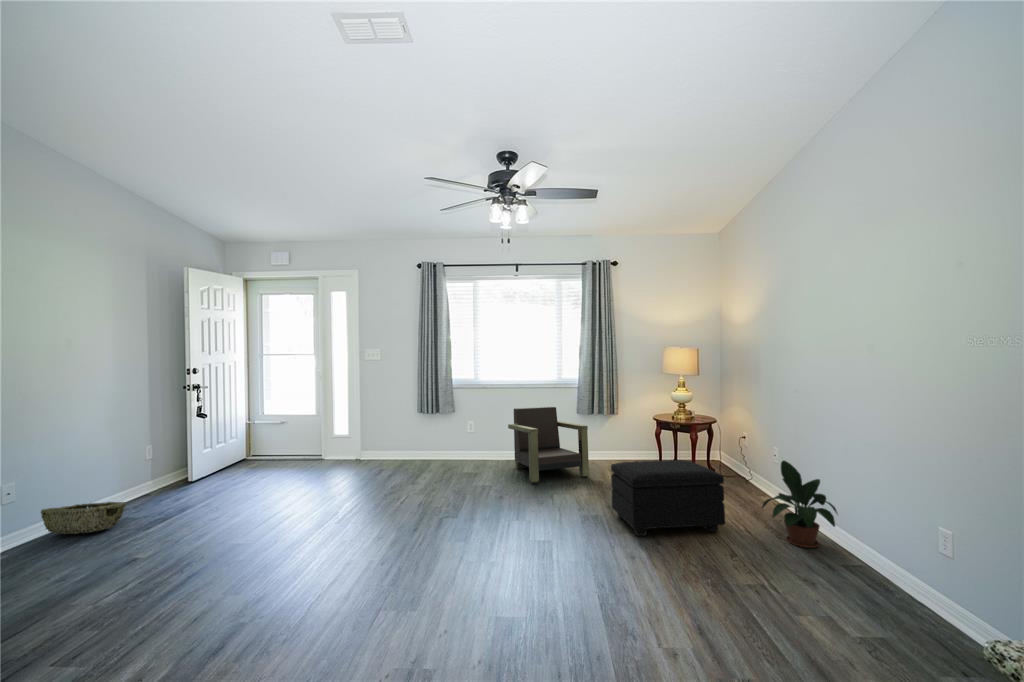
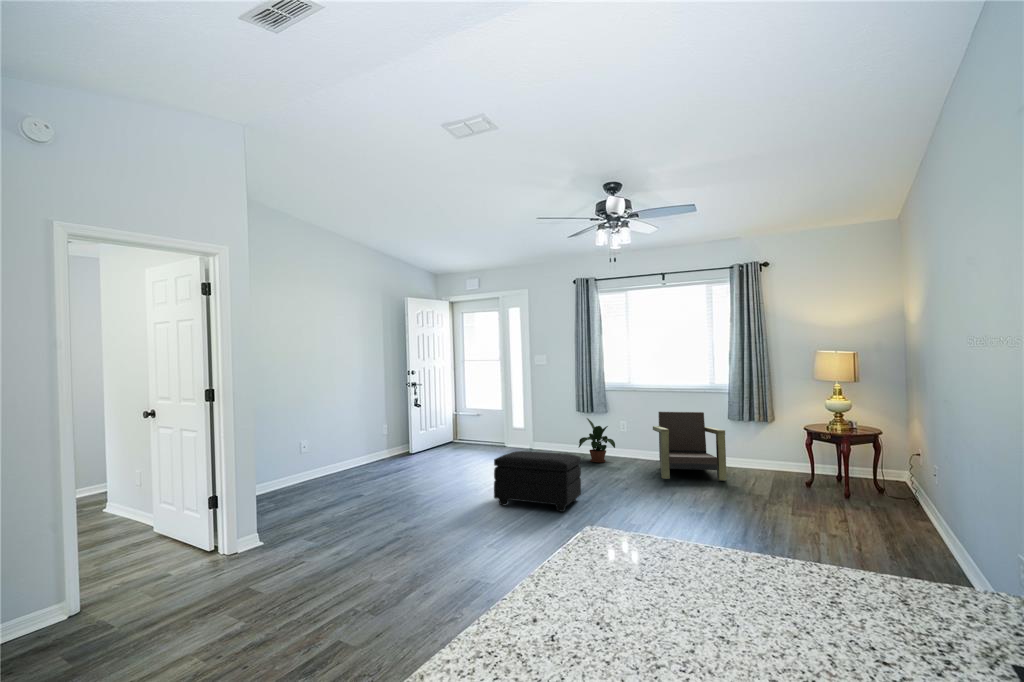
footstool: present [611,460,725,536] -> present [494,451,581,512]
potted plant: present [762,461,838,548] -> present [579,418,615,462]
woven basket: present [41,502,126,534] -> none [335,454,375,473]

